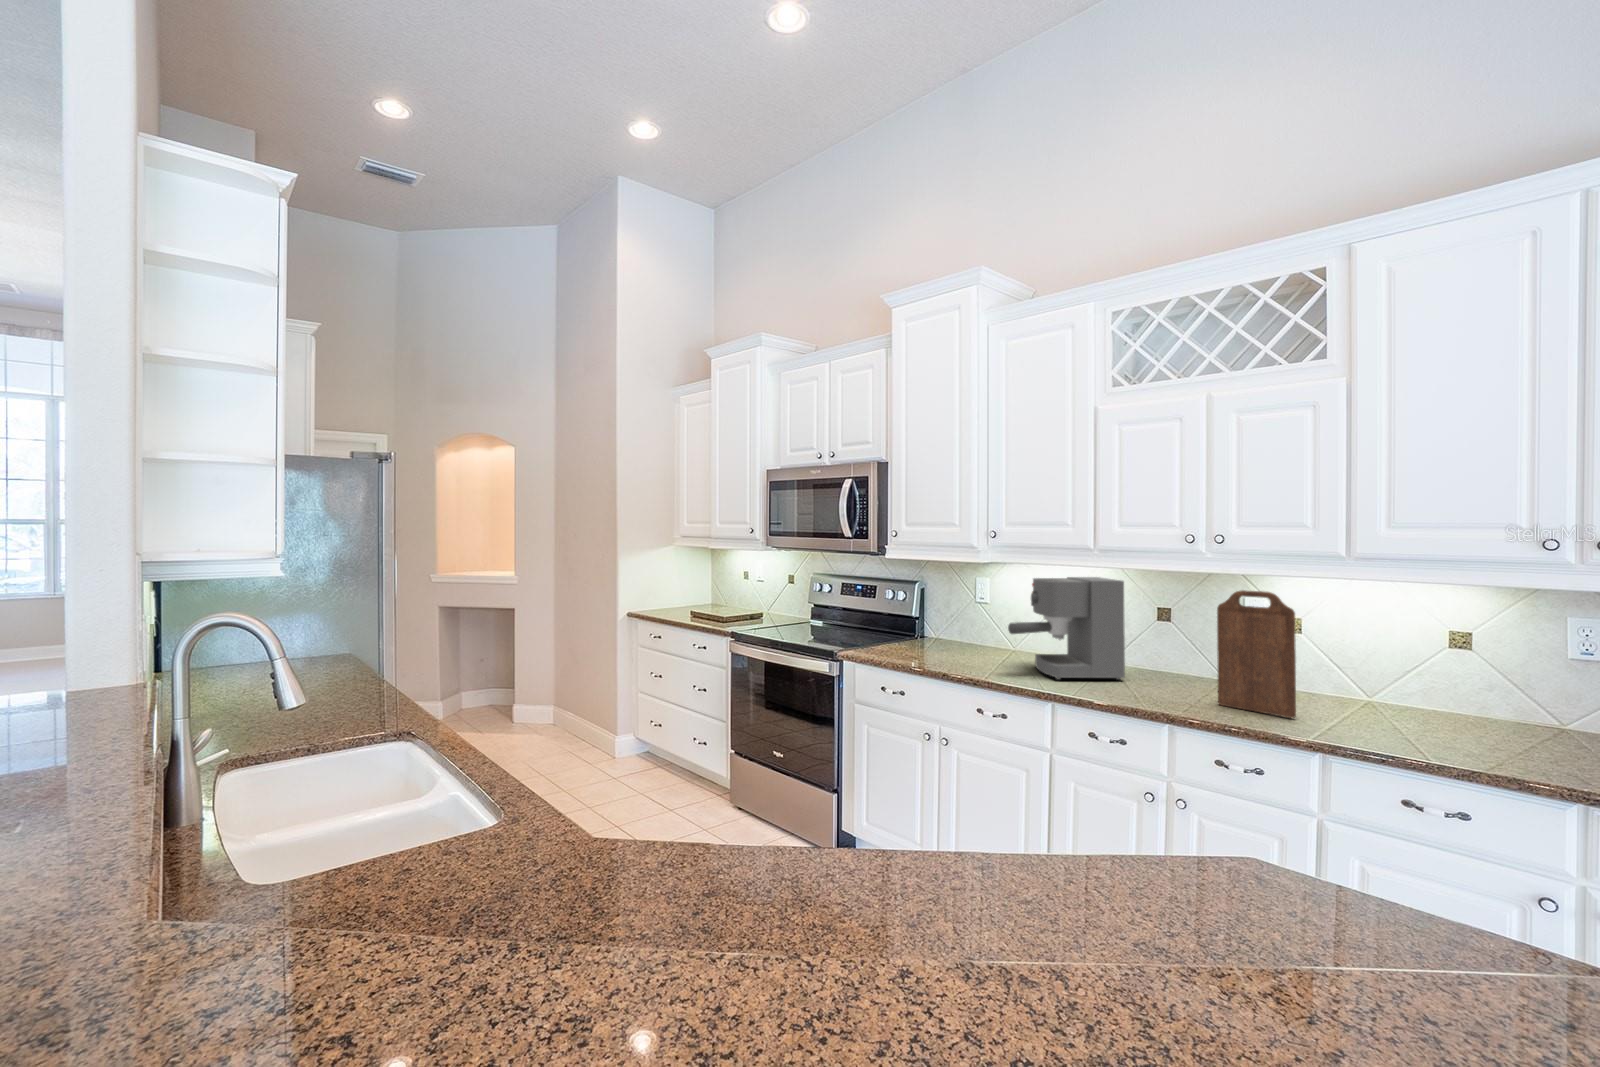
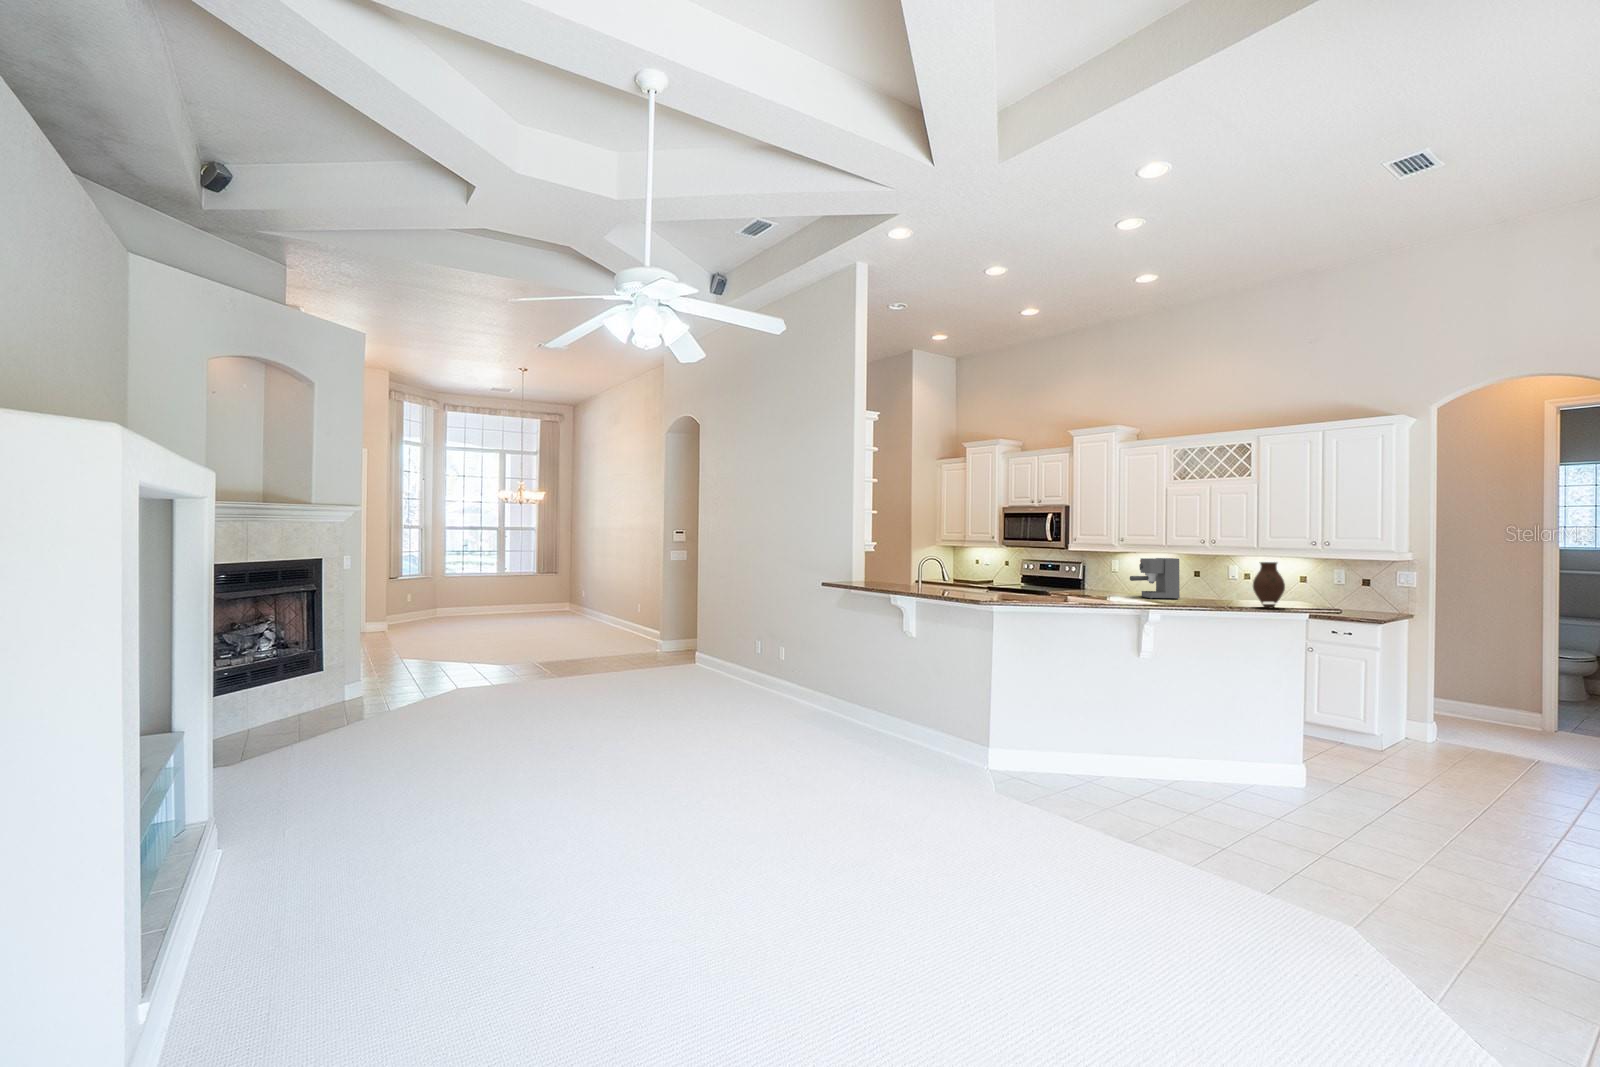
cutting board: present [1217,590,1296,718] -> none [1213,561,1239,606]
vase: none [1341,597,1445,737] -> present [1253,562,1285,609]

